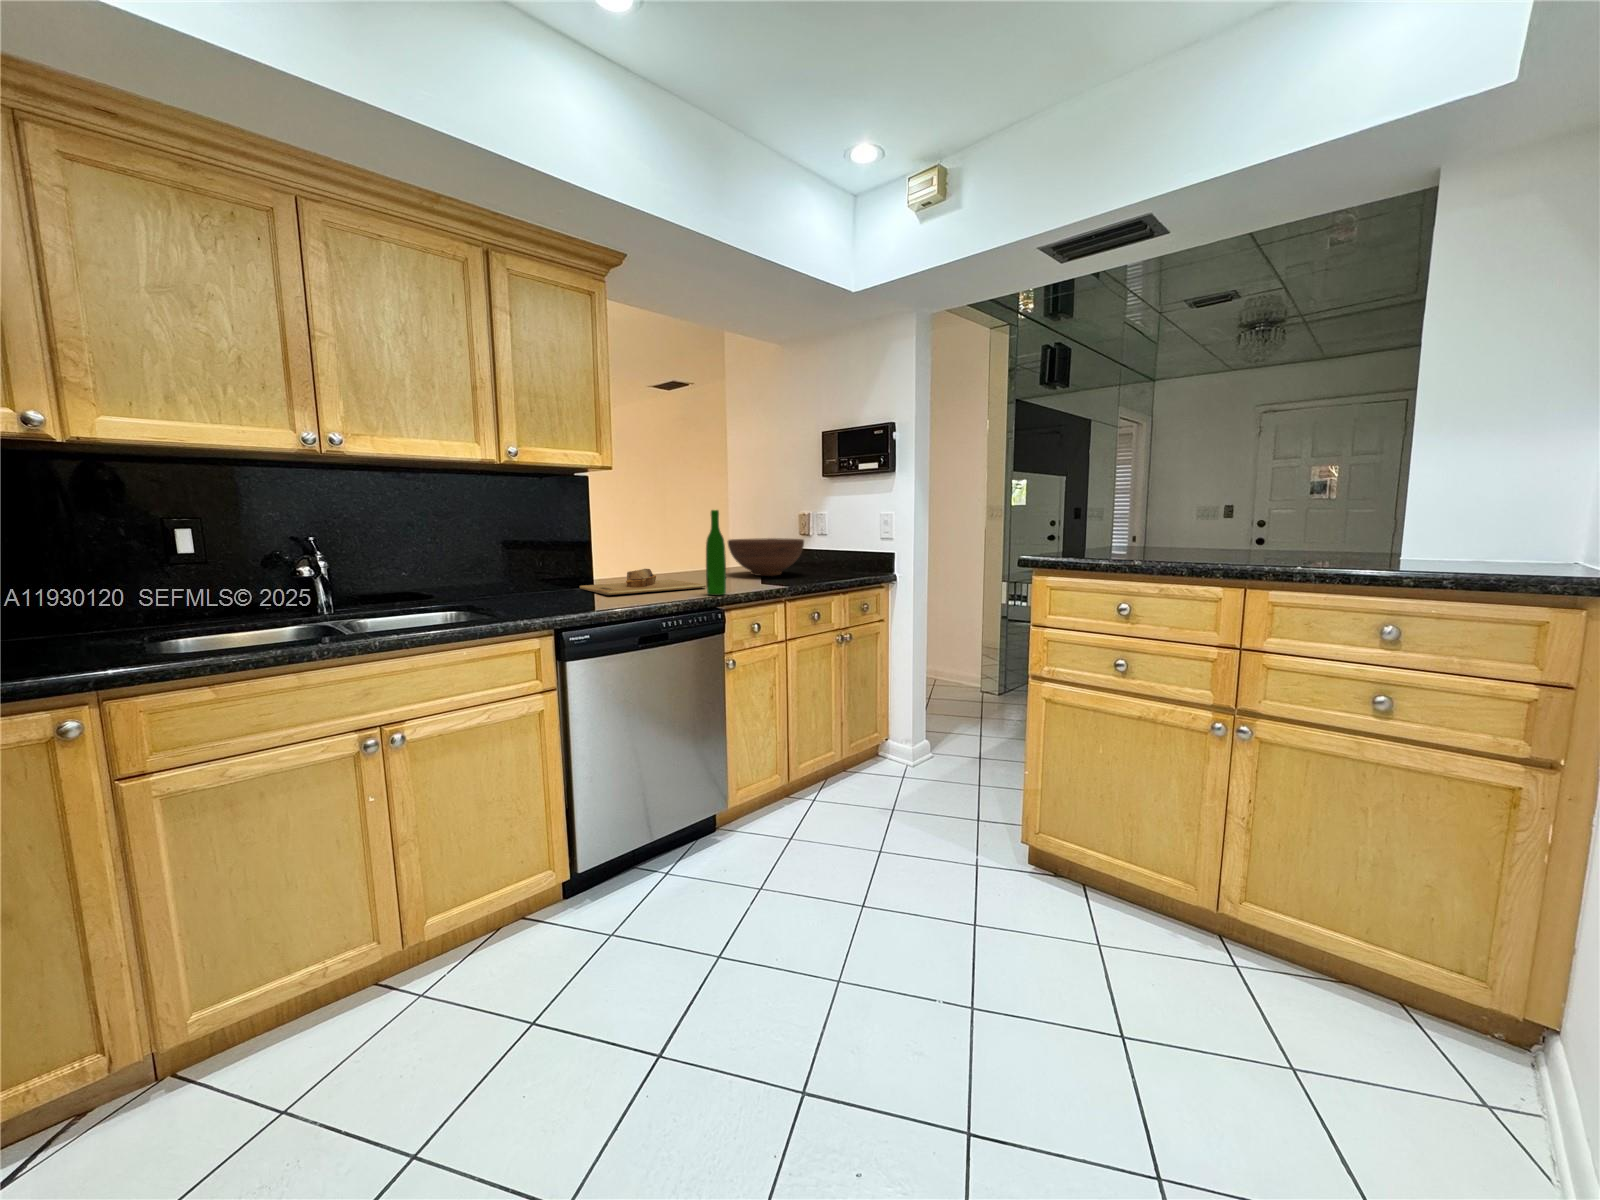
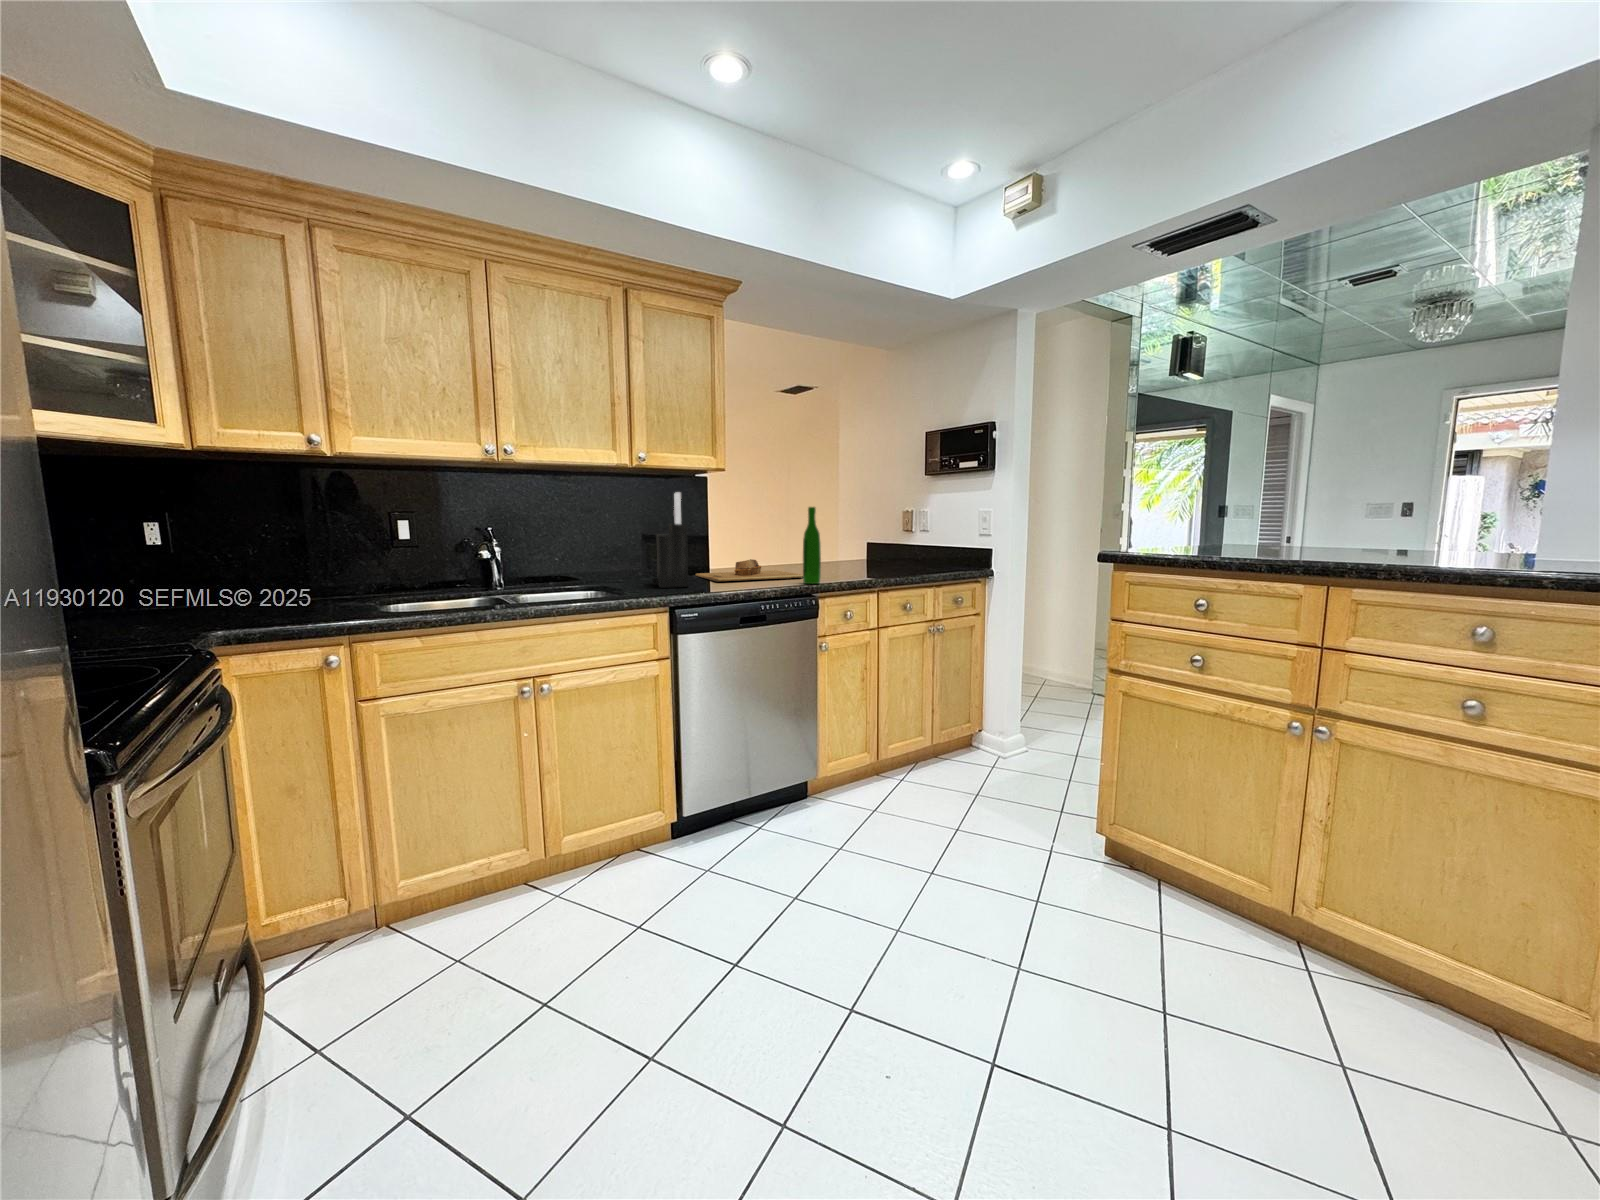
knife block: none [530,493,575,605] -> present [652,492,688,588]
fruit bowl: present [728,538,804,576] -> none [829,534,902,569]

